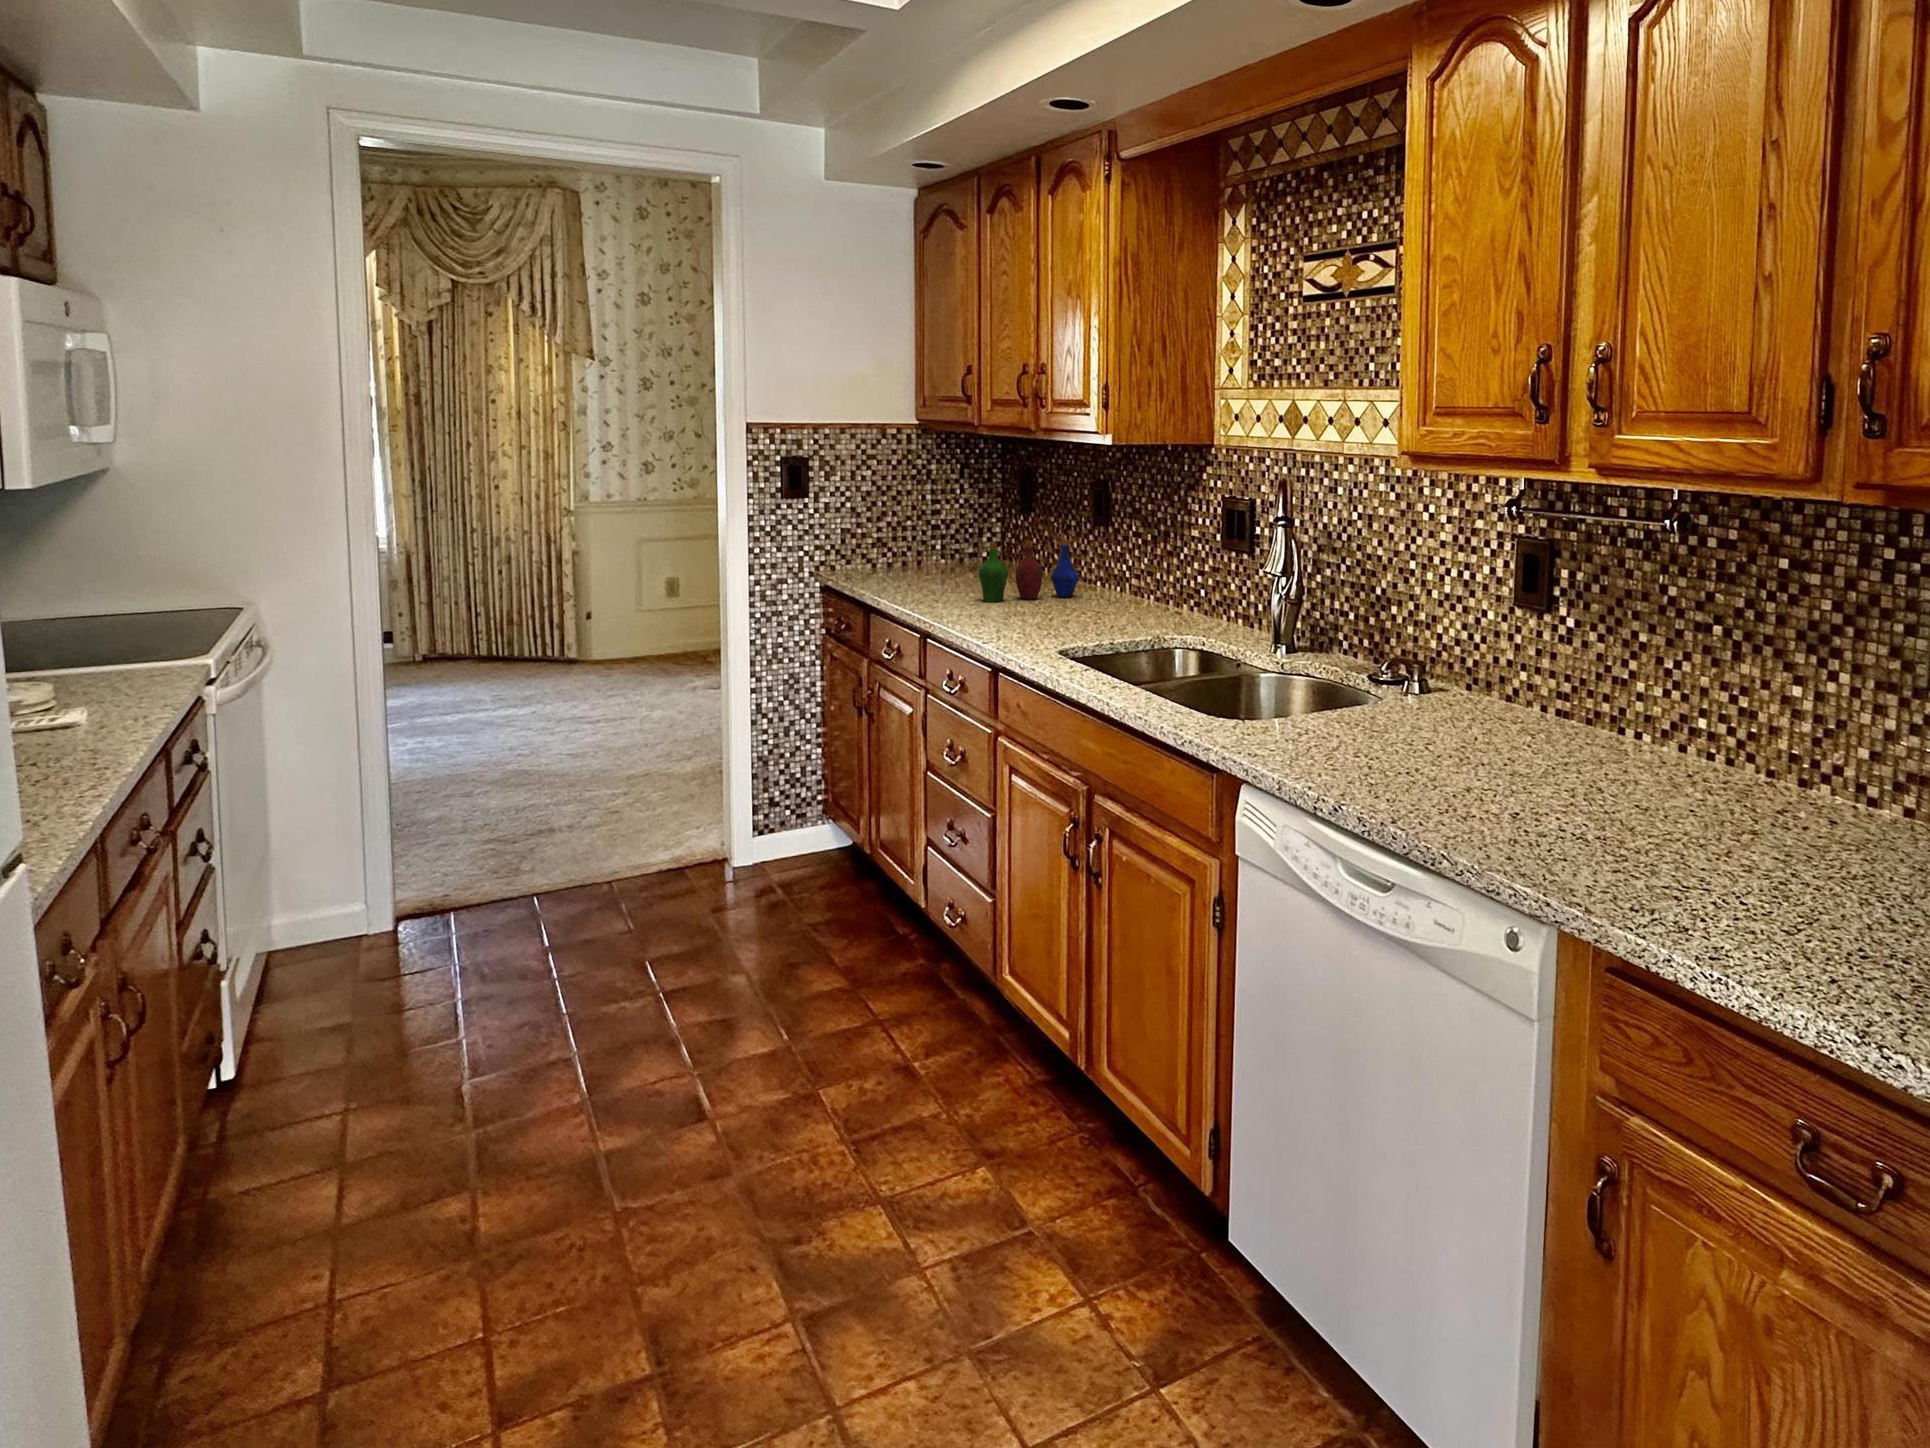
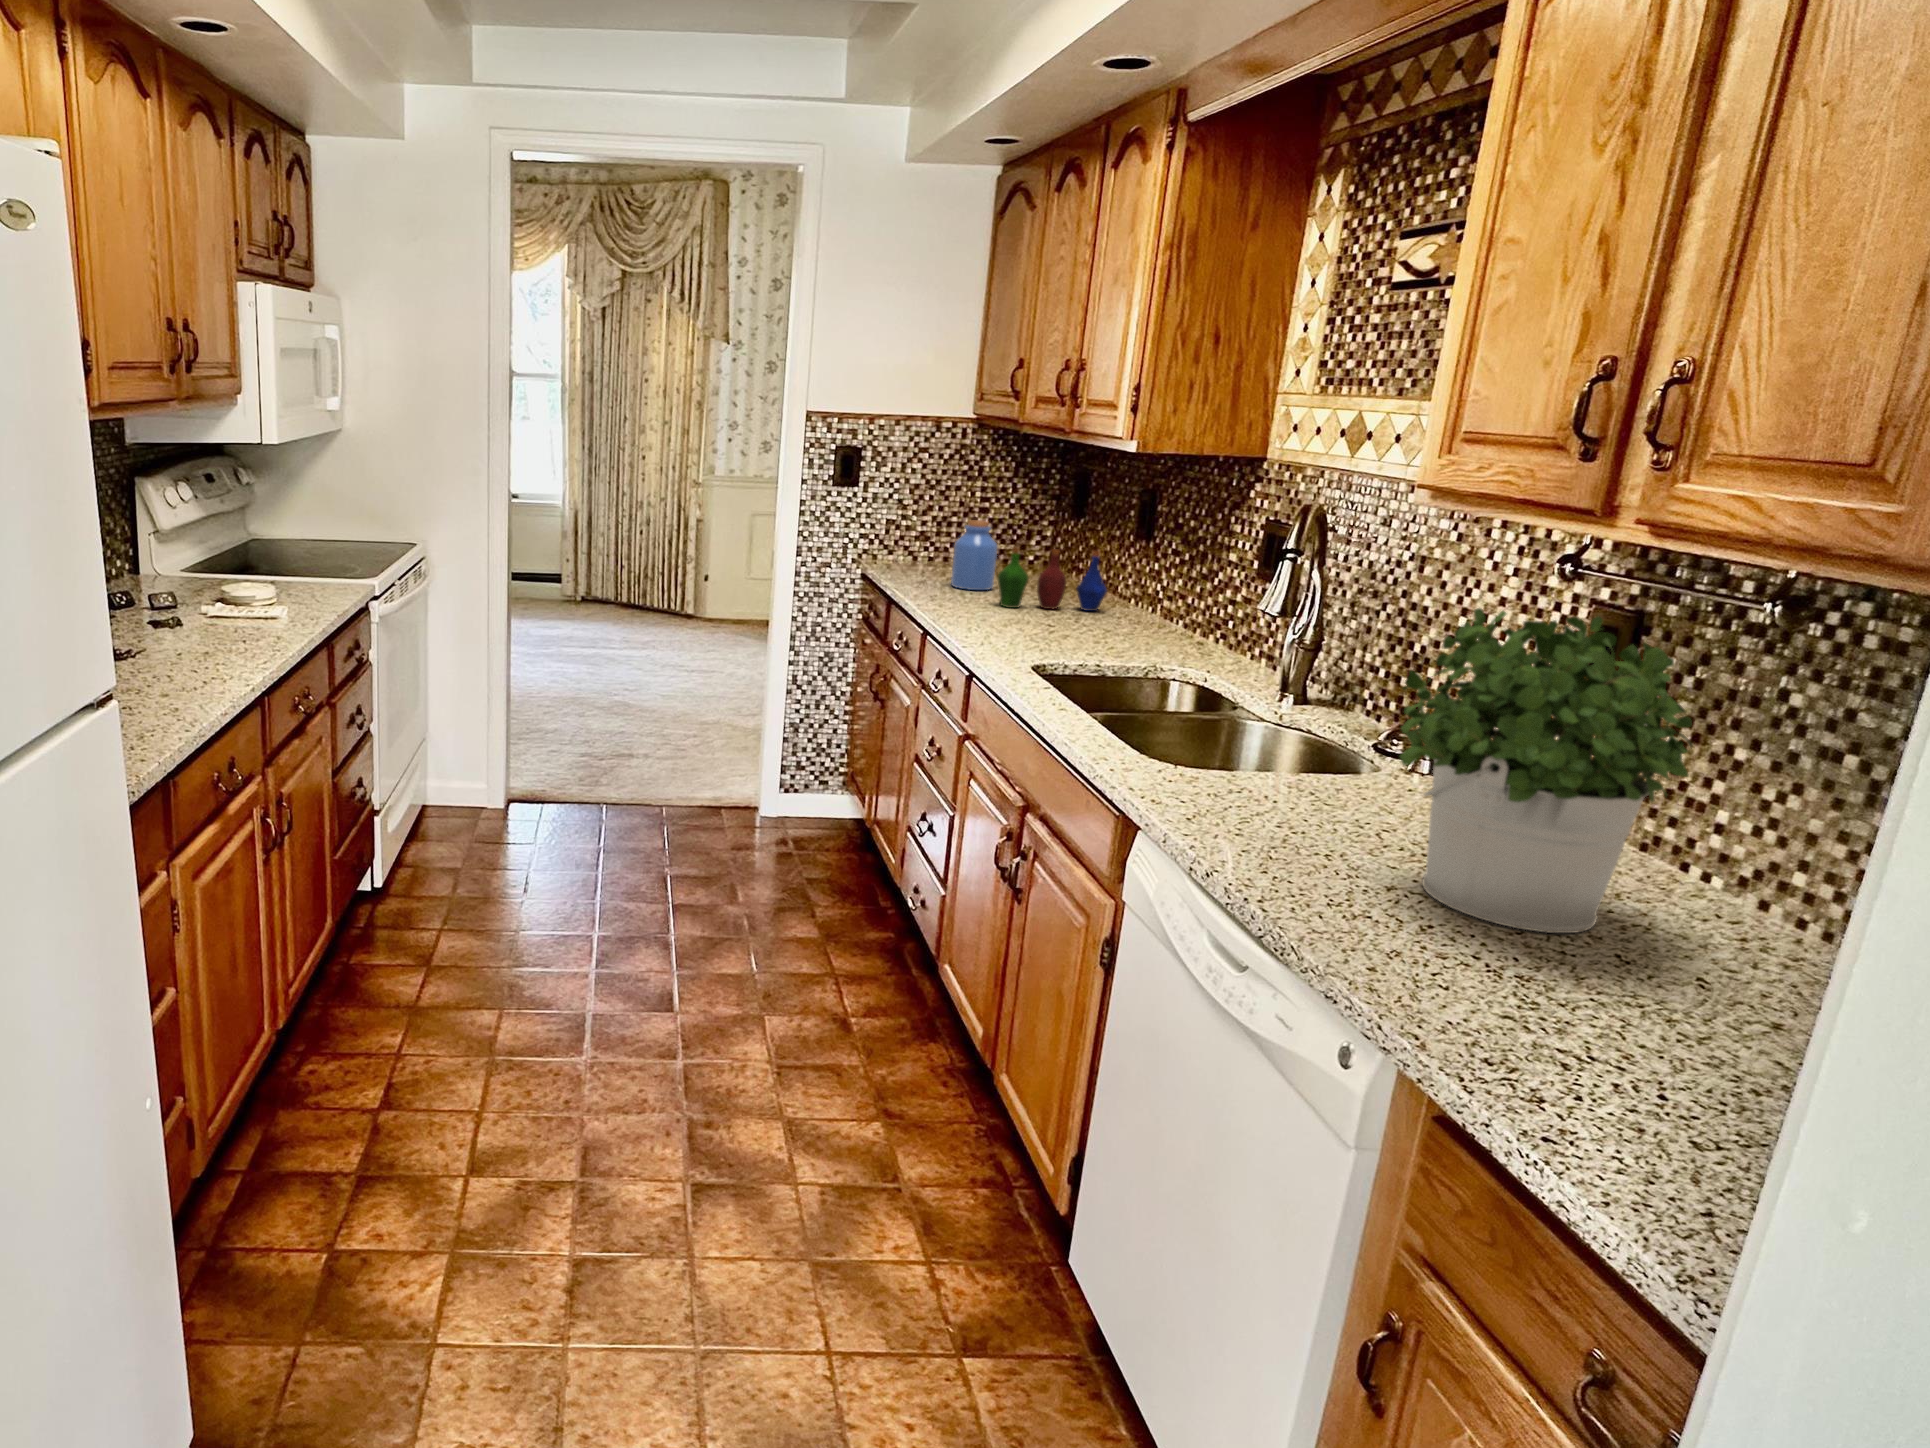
jar: none [924,521,966,590] -> present [951,520,998,590]
potted plant: none [1440,542,1651,799] -> present [1400,608,1693,933]

